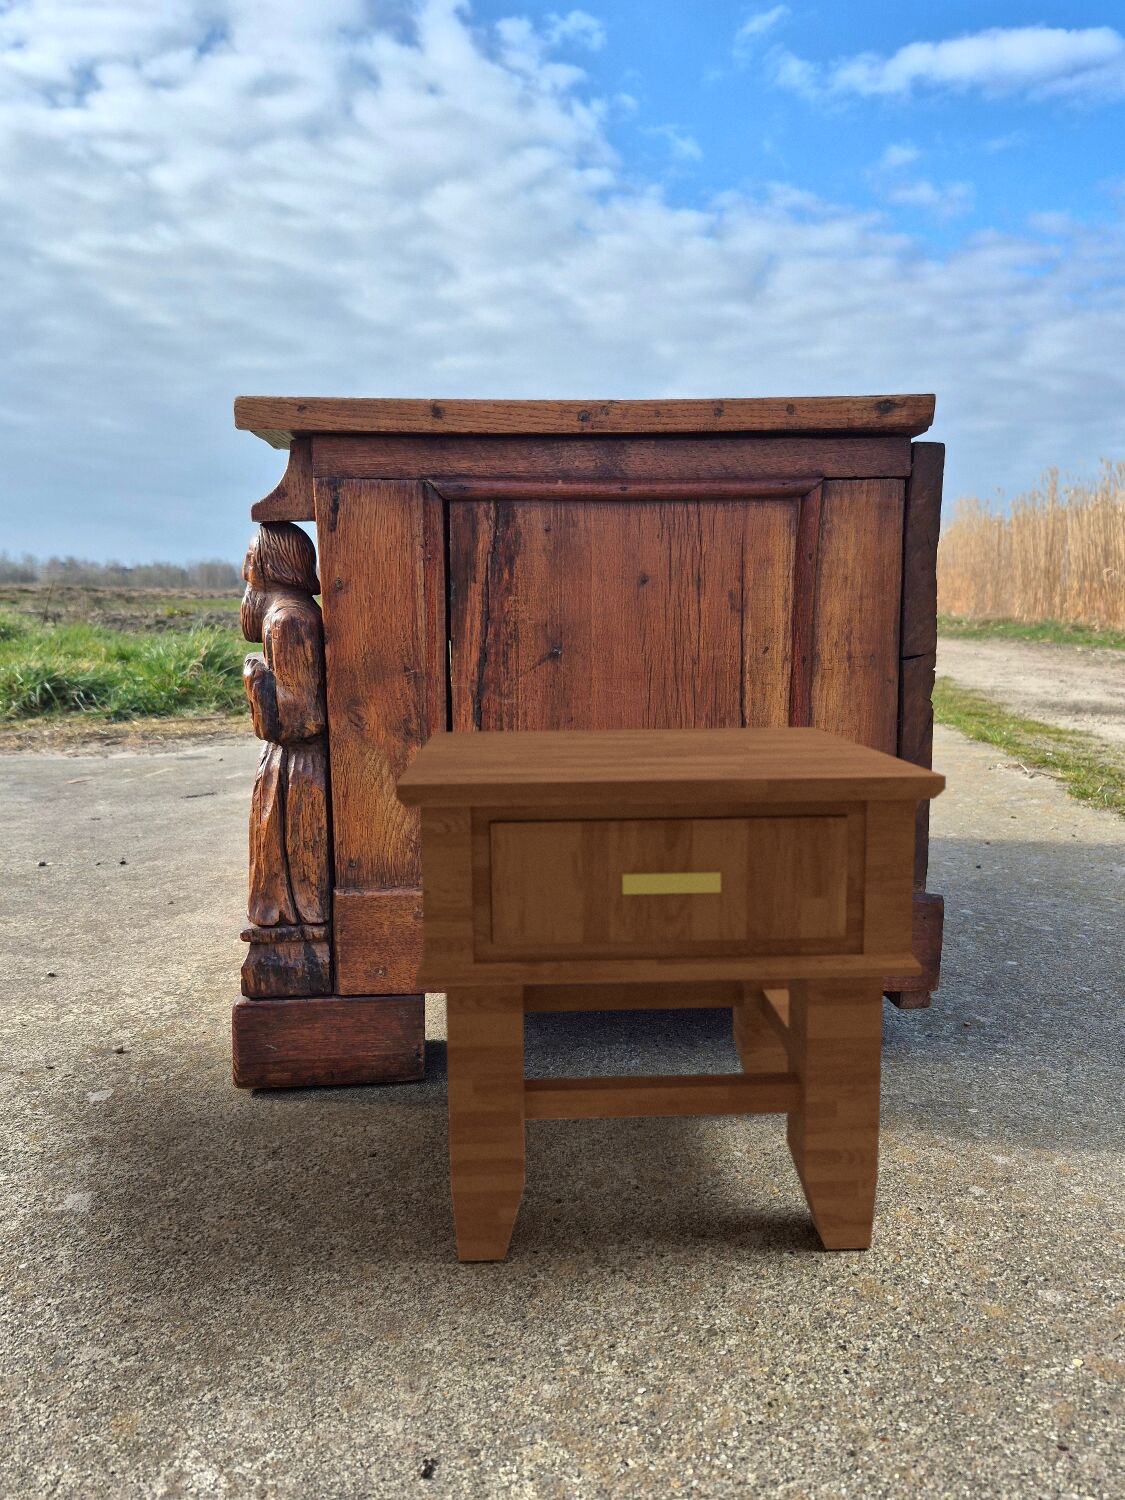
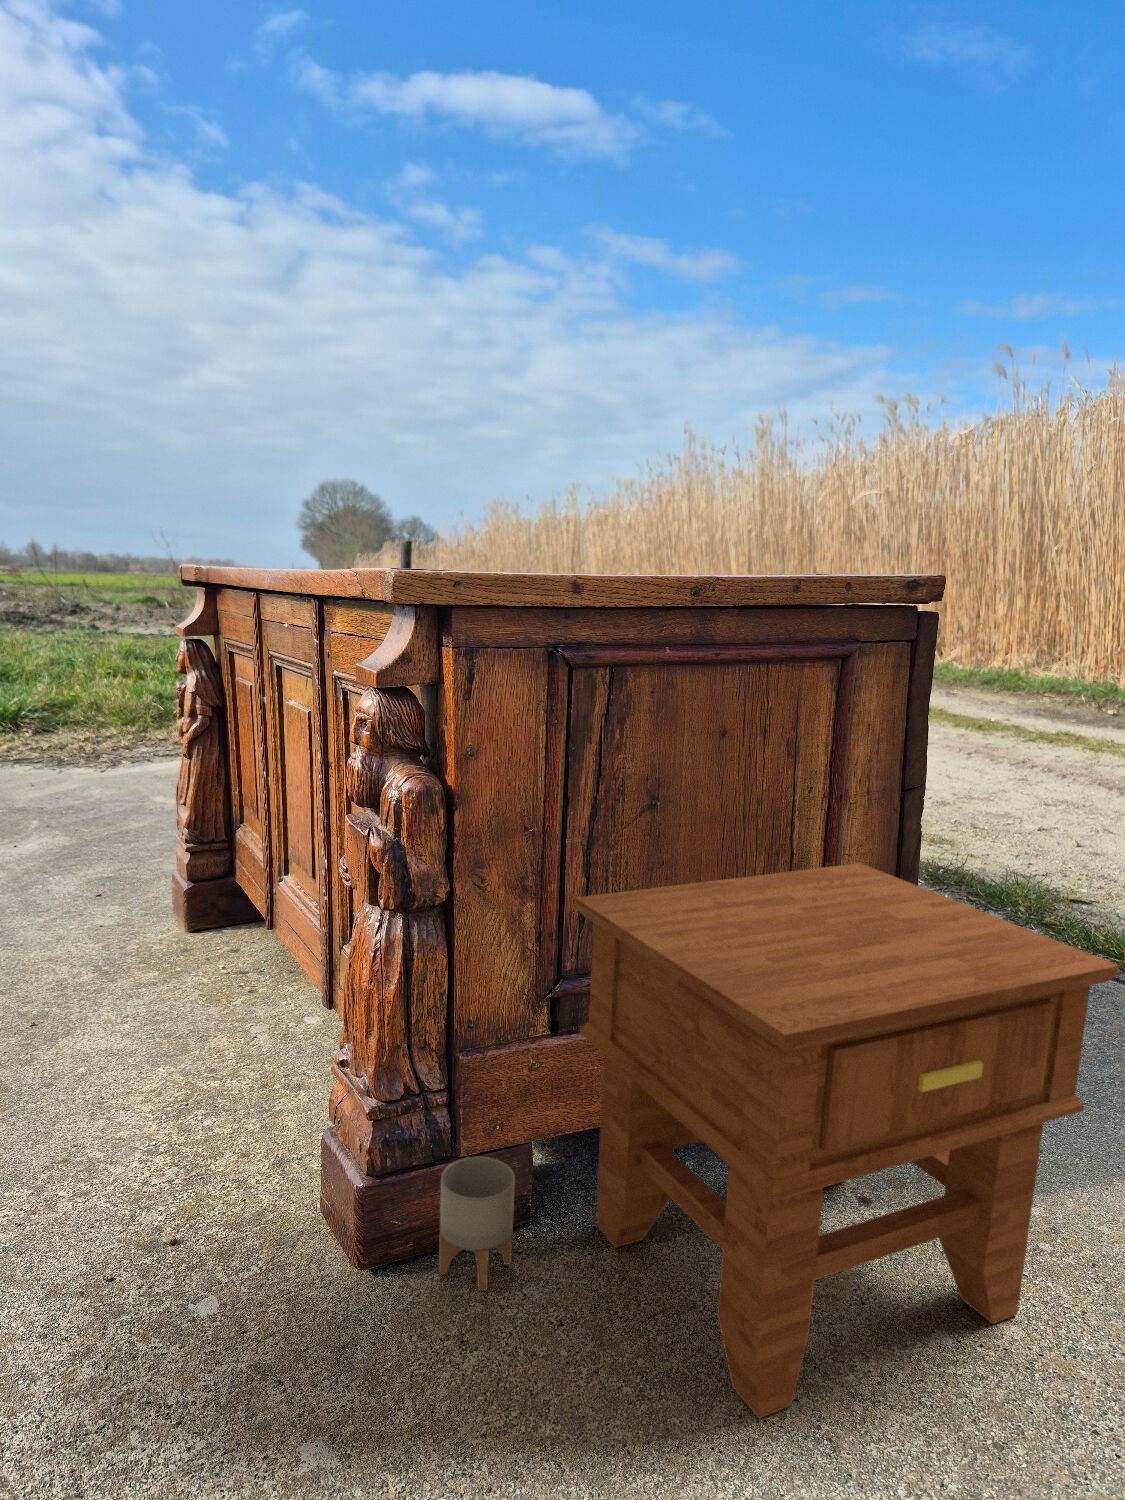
planter: none [287,993,365,1119] -> present [439,1157,515,1291]

